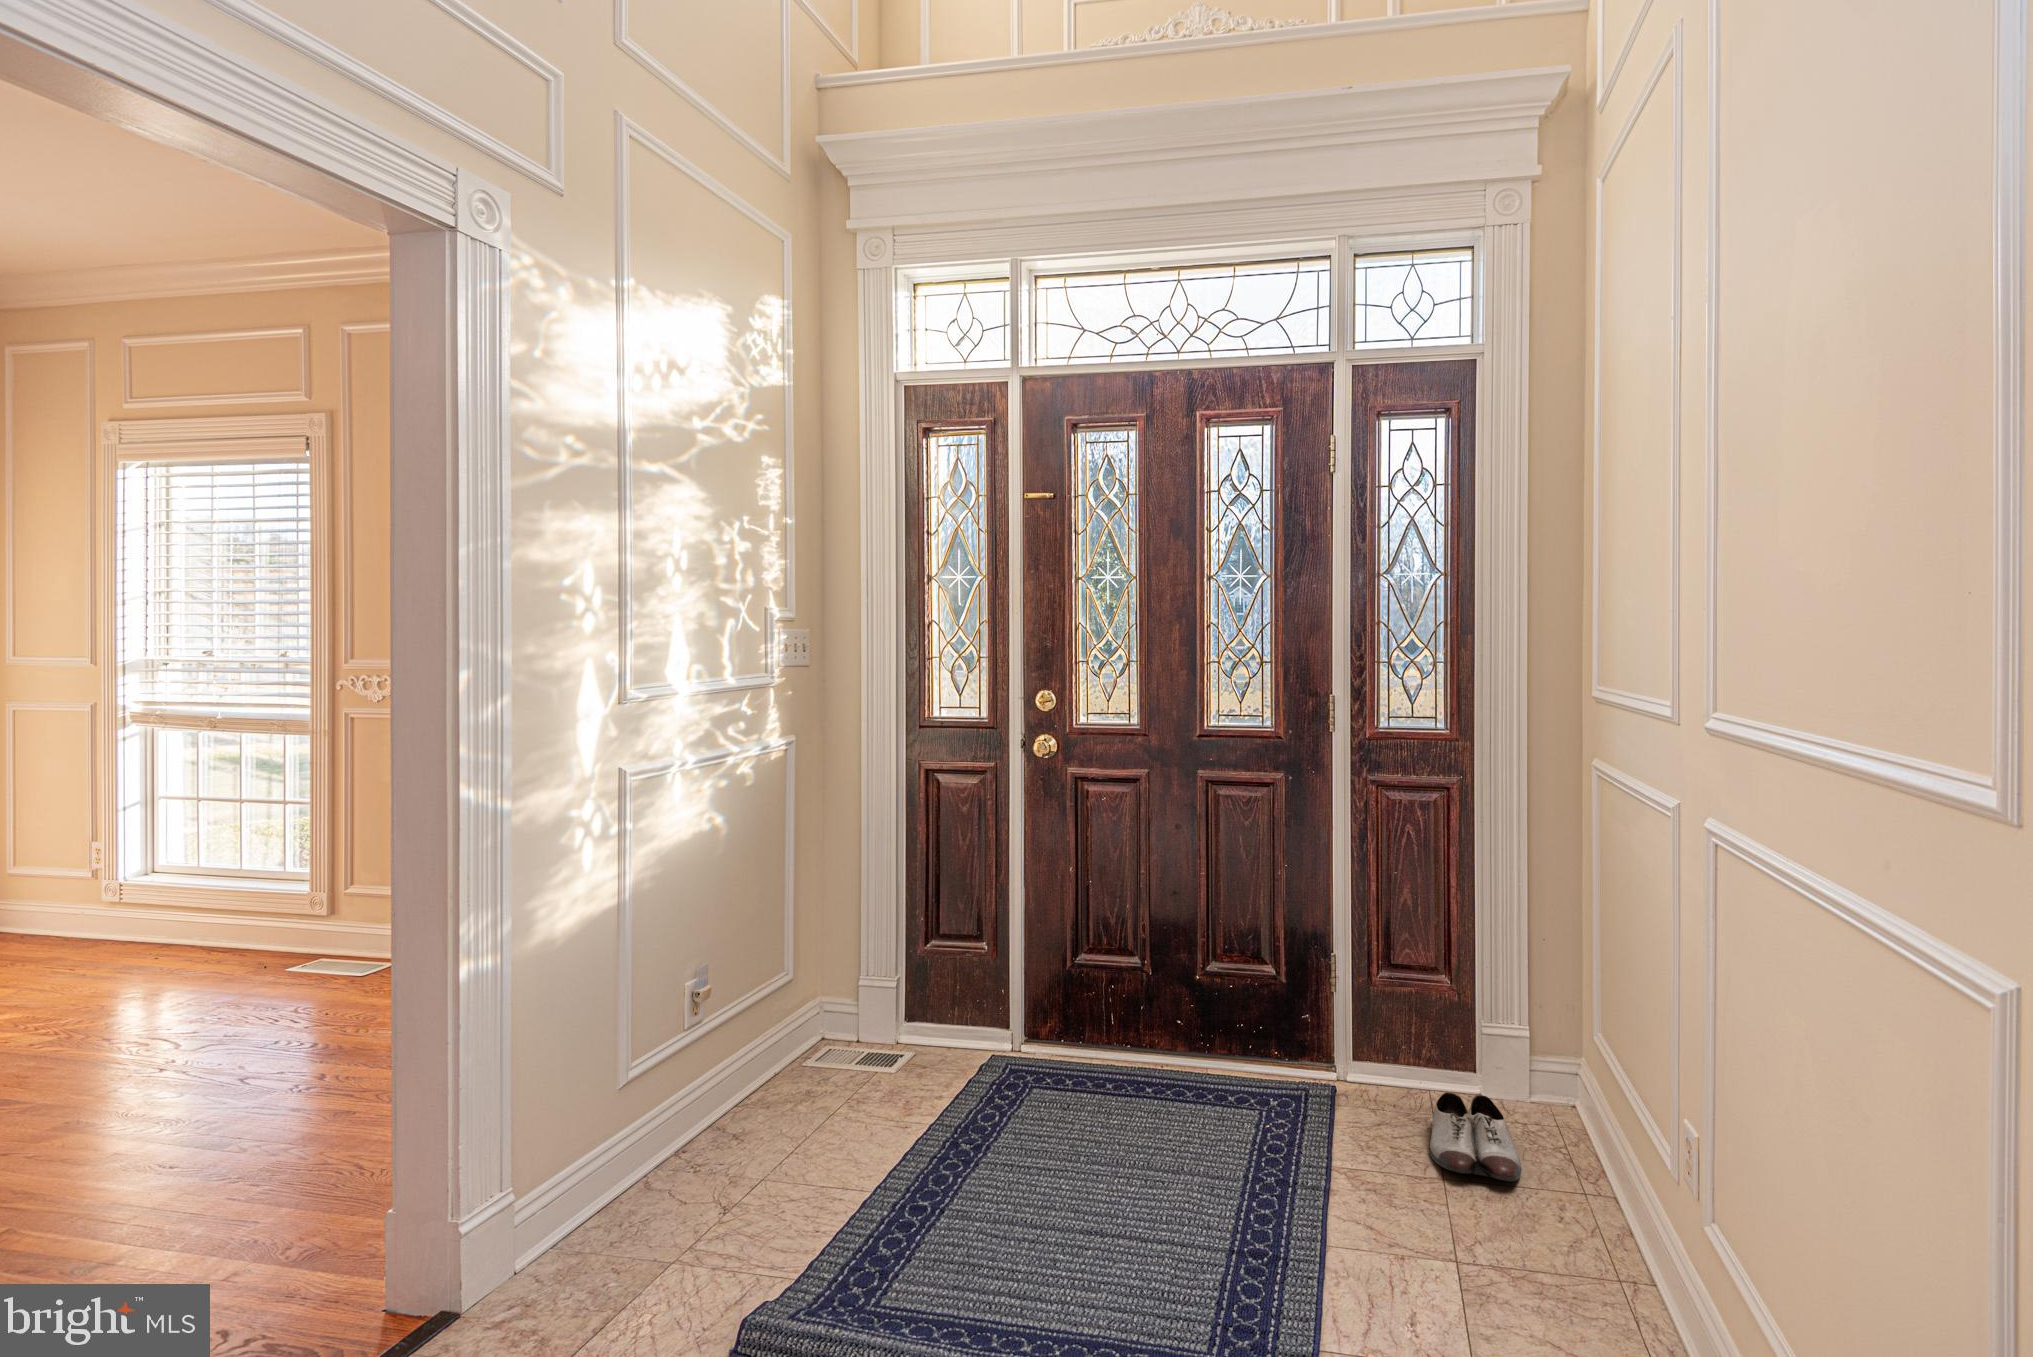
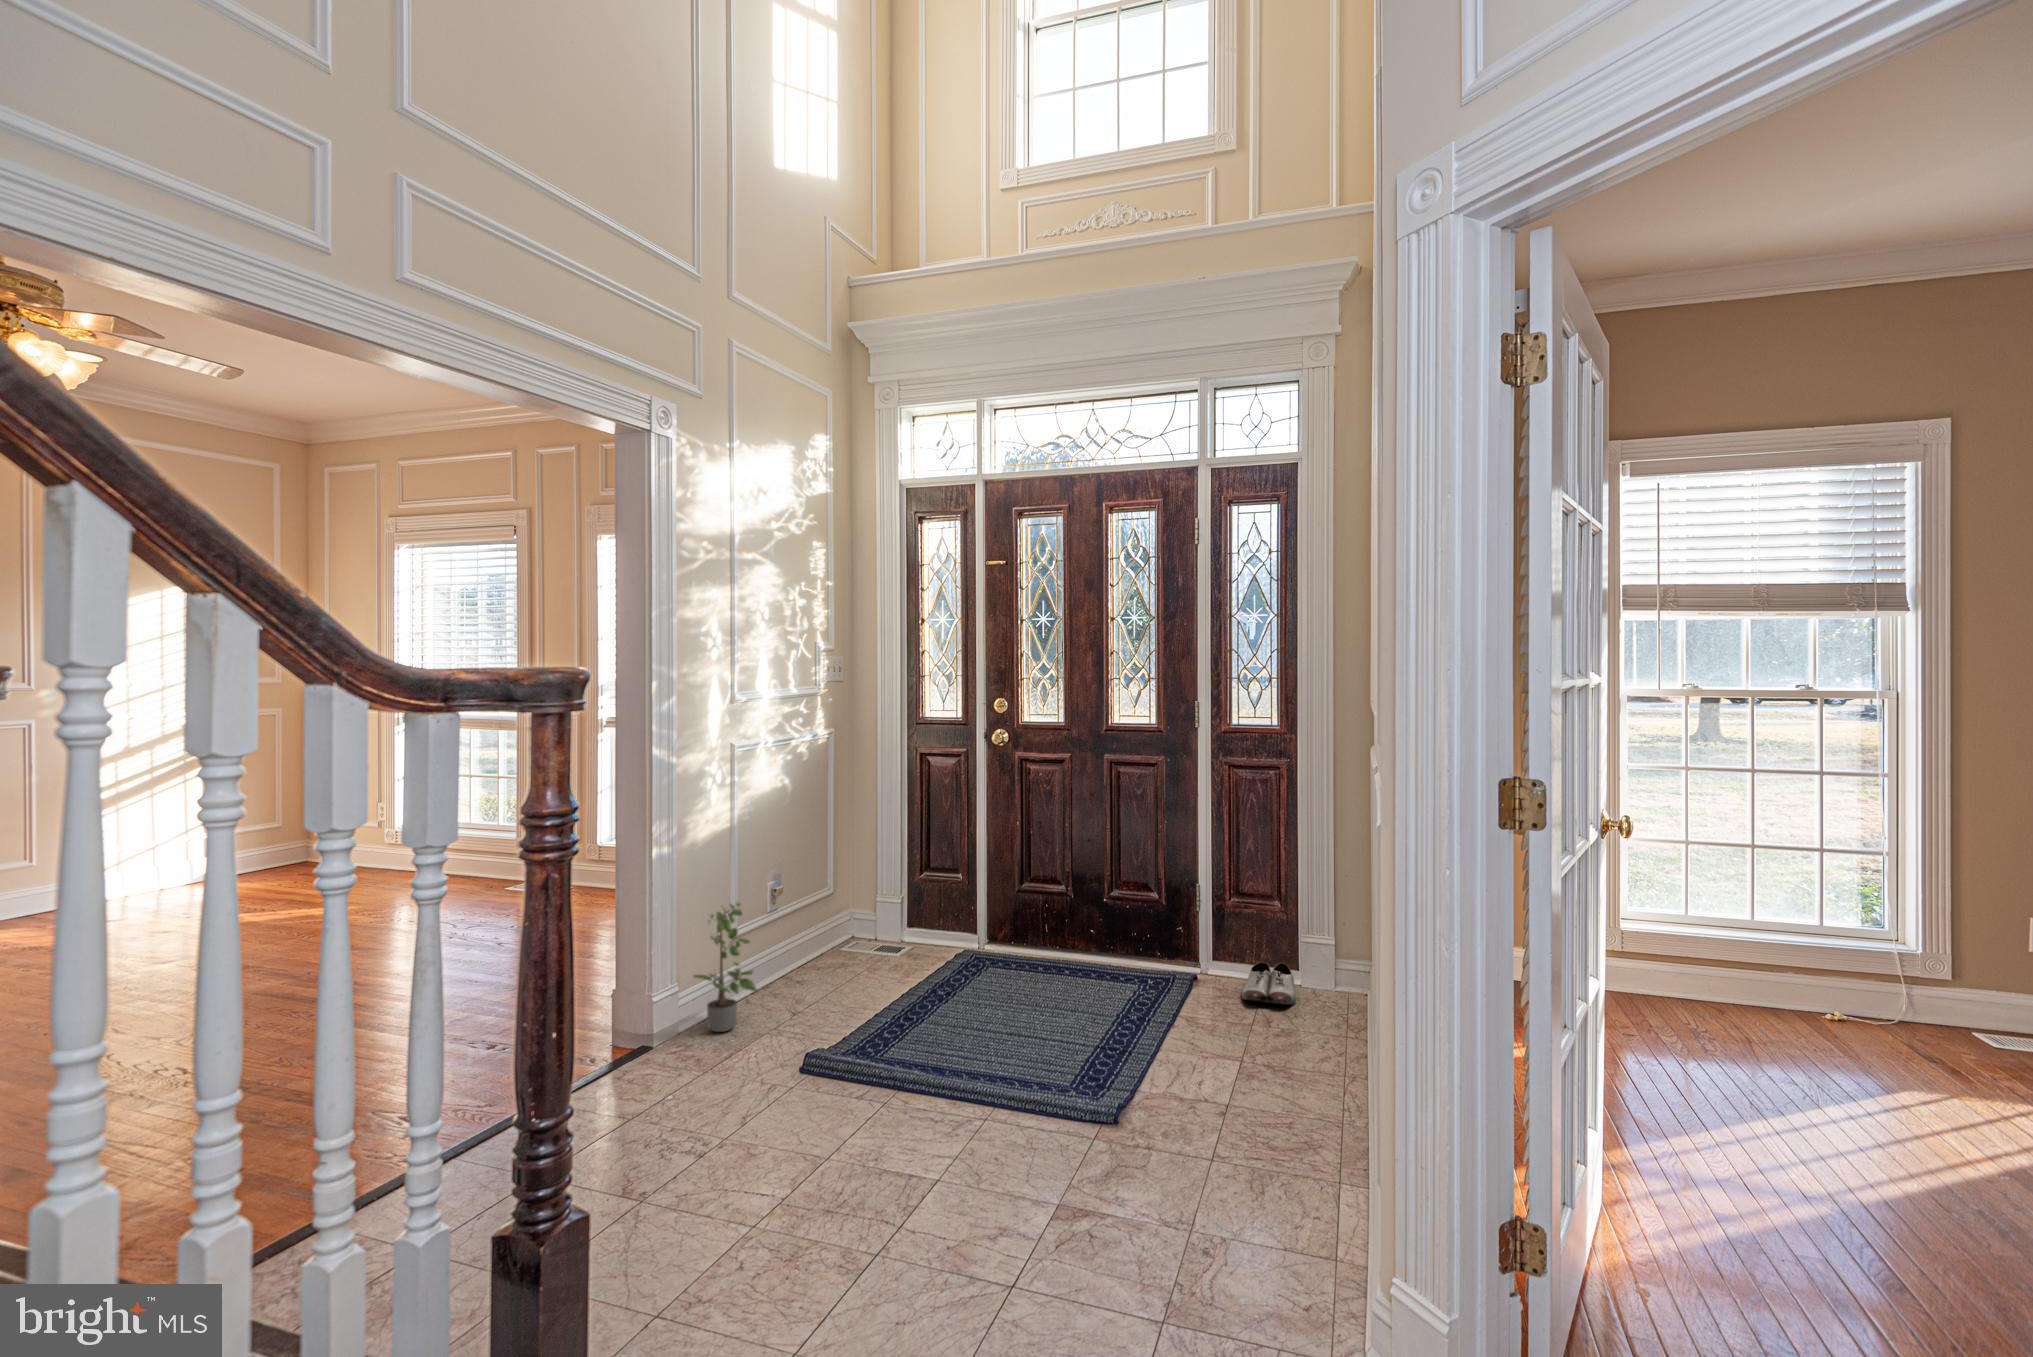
potted plant: none [546,1030,666,1263] -> present [694,903,757,1032]

